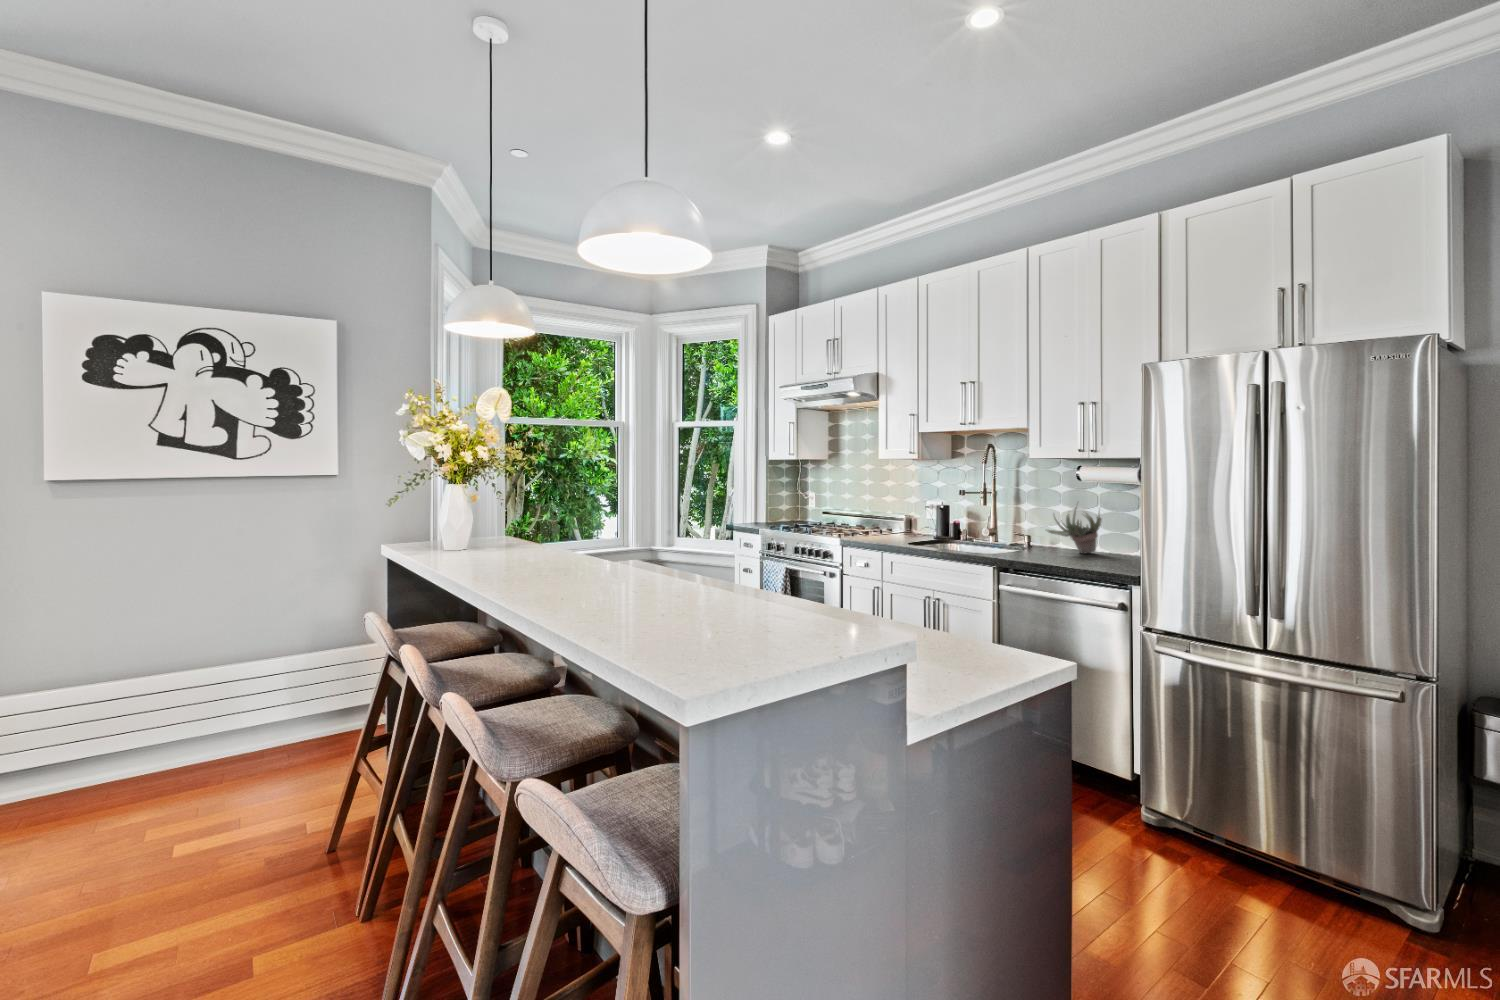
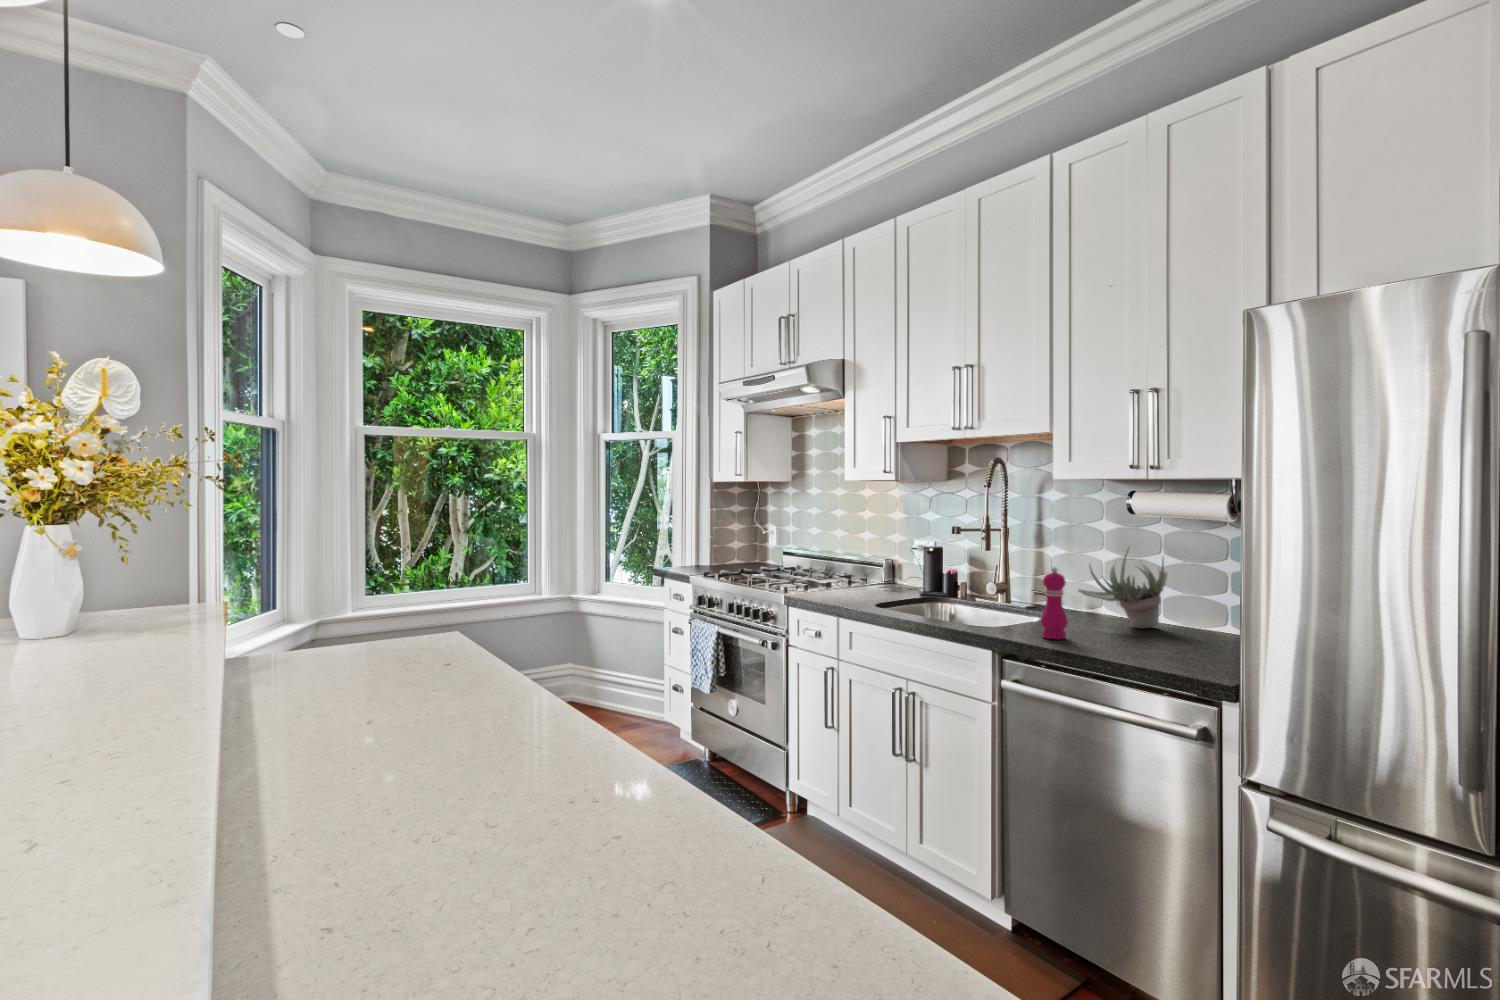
pepper mill: none [1024,514,1041,559] -> present [1041,567,1068,639]

